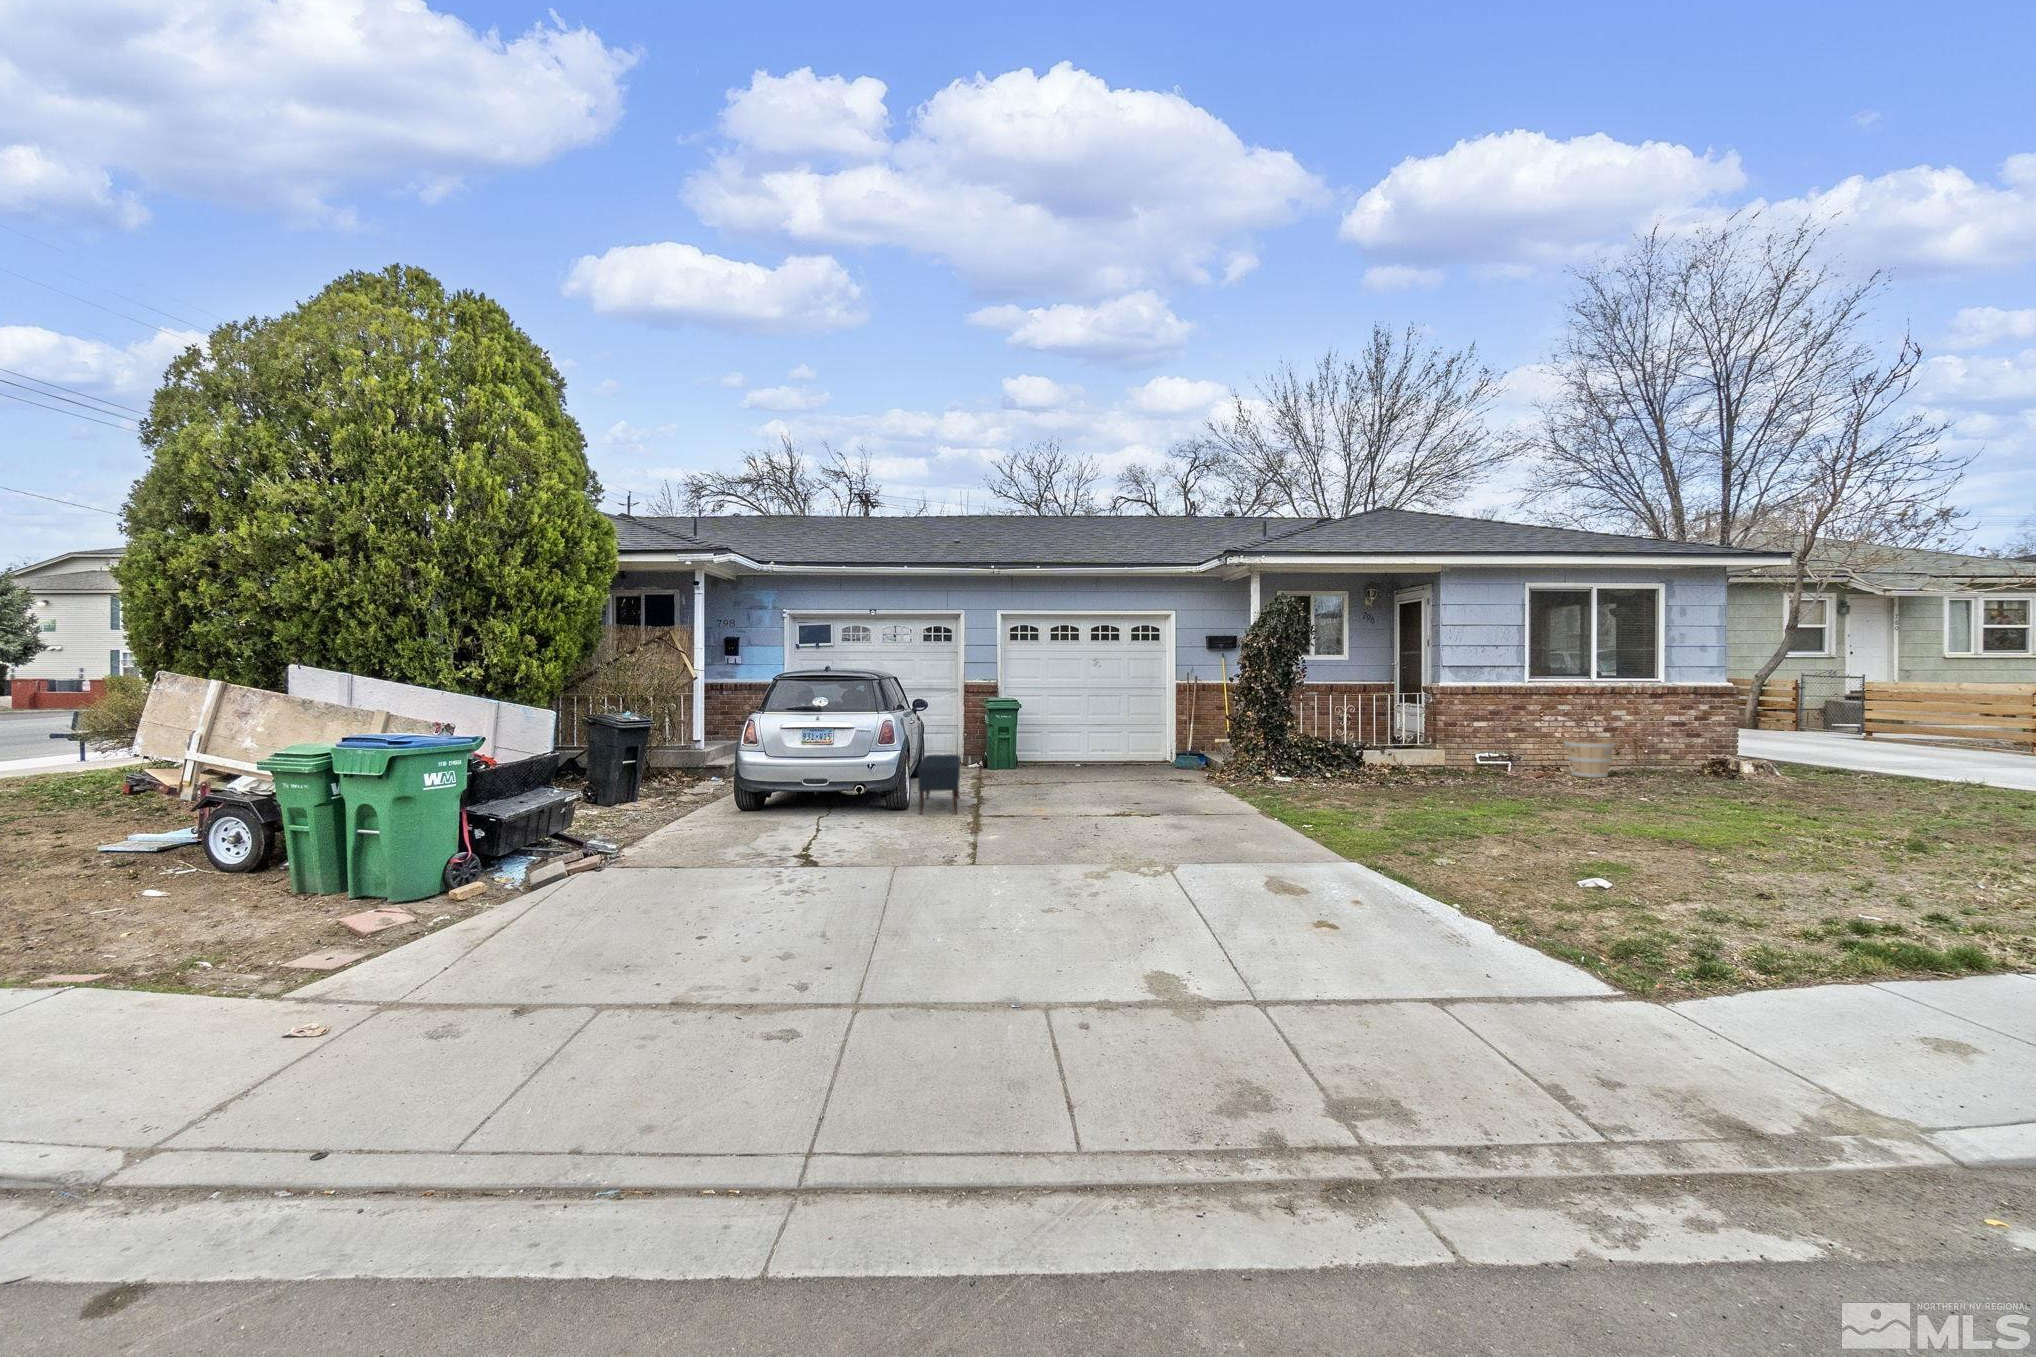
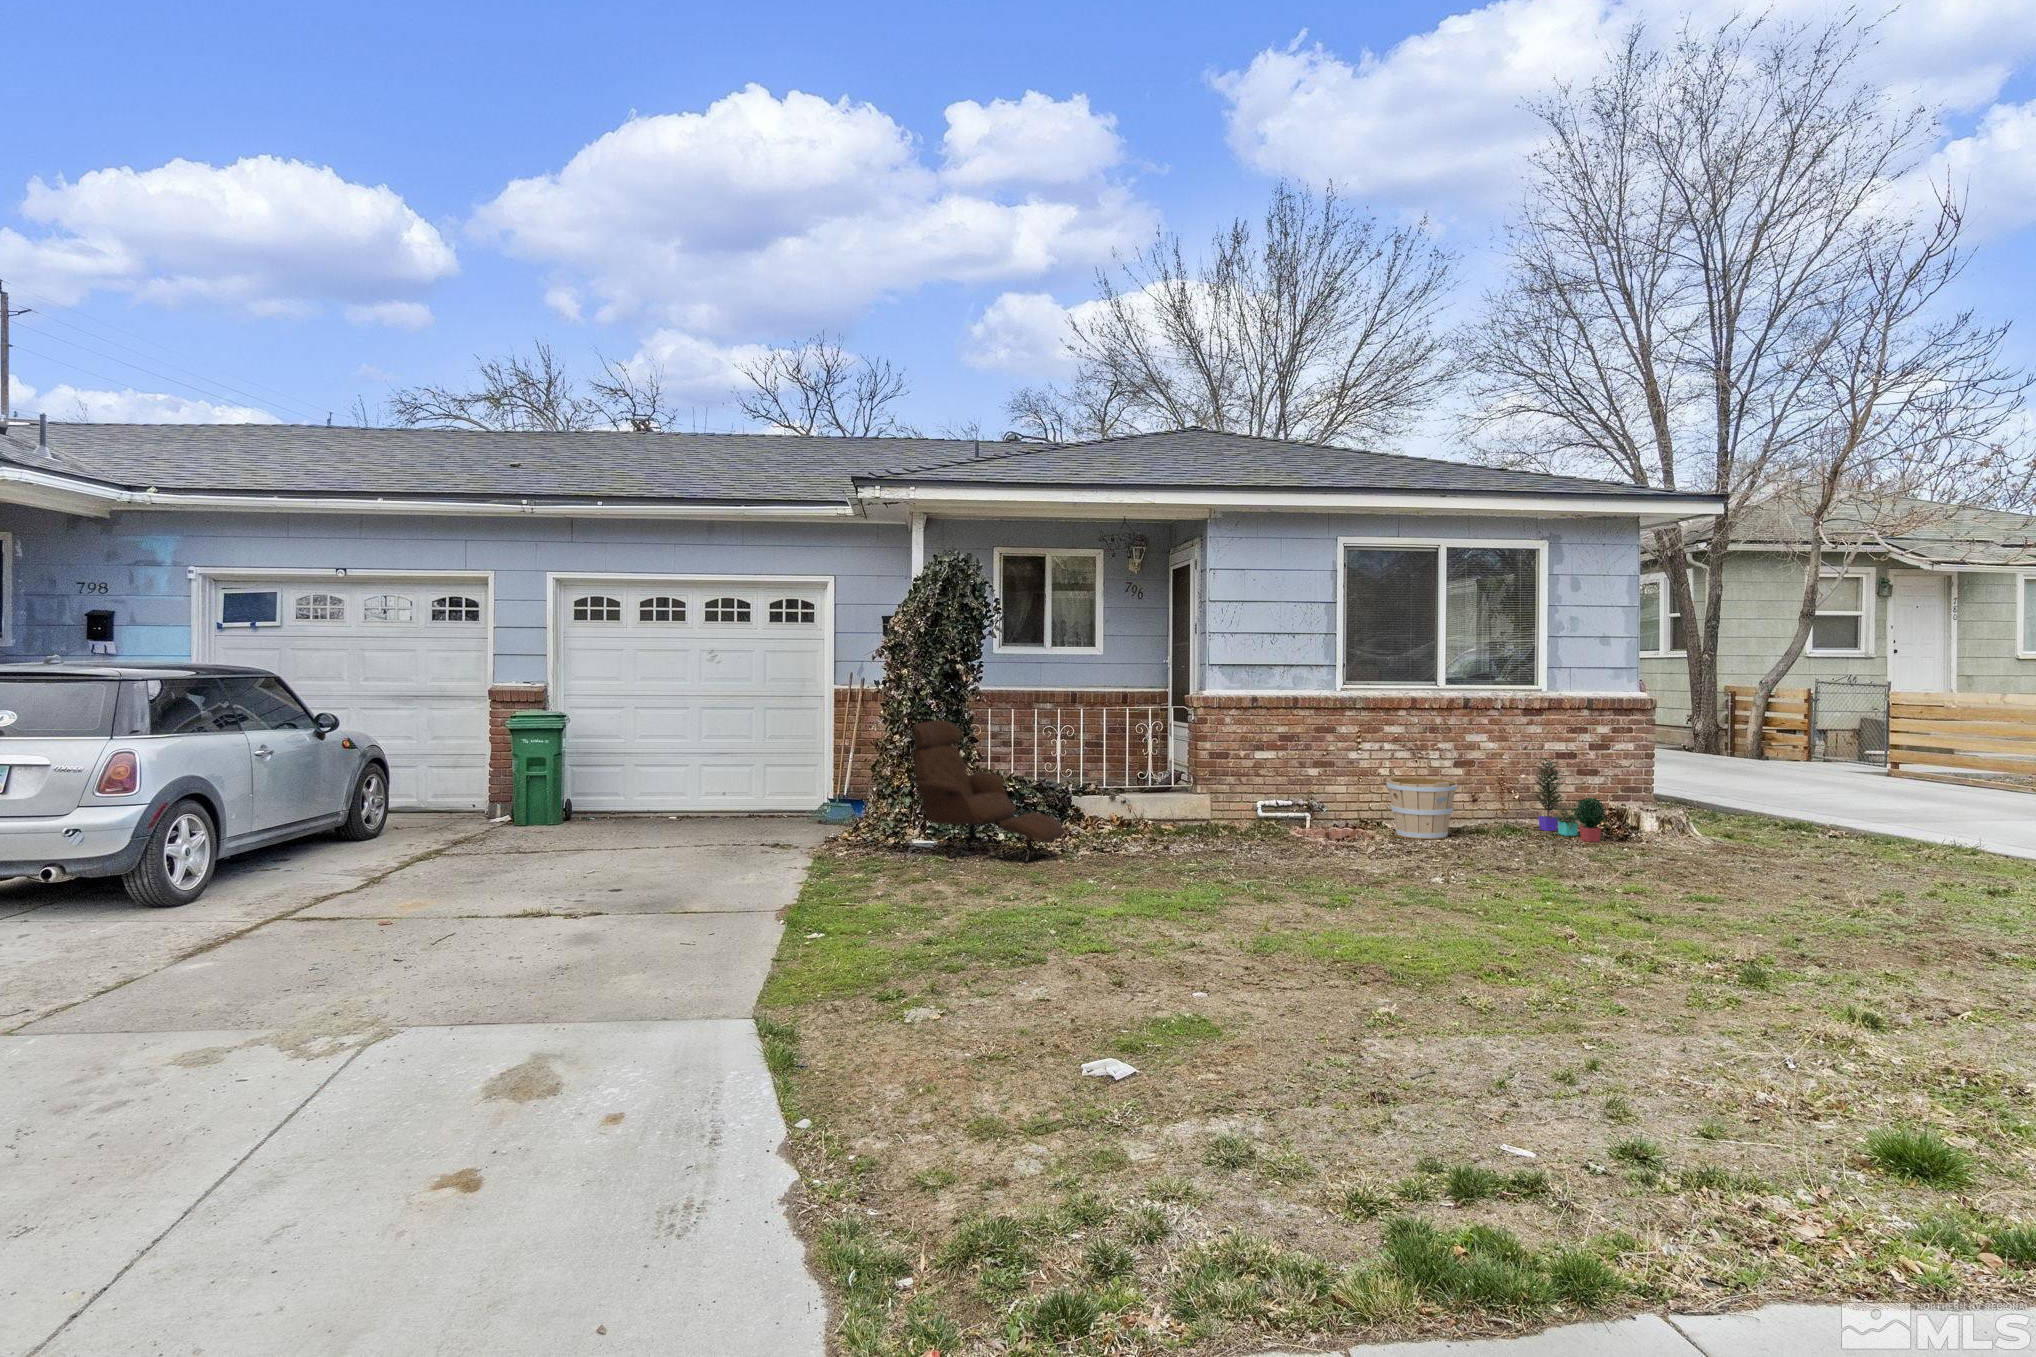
lounge chair: none [1277,703,1376,790] -> present [913,720,1064,862]
potted plant: none [1658,725,1720,779] -> present [1535,757,1607,842]
bench: present [917,754,961,814] -> none [167,807,338,917]

